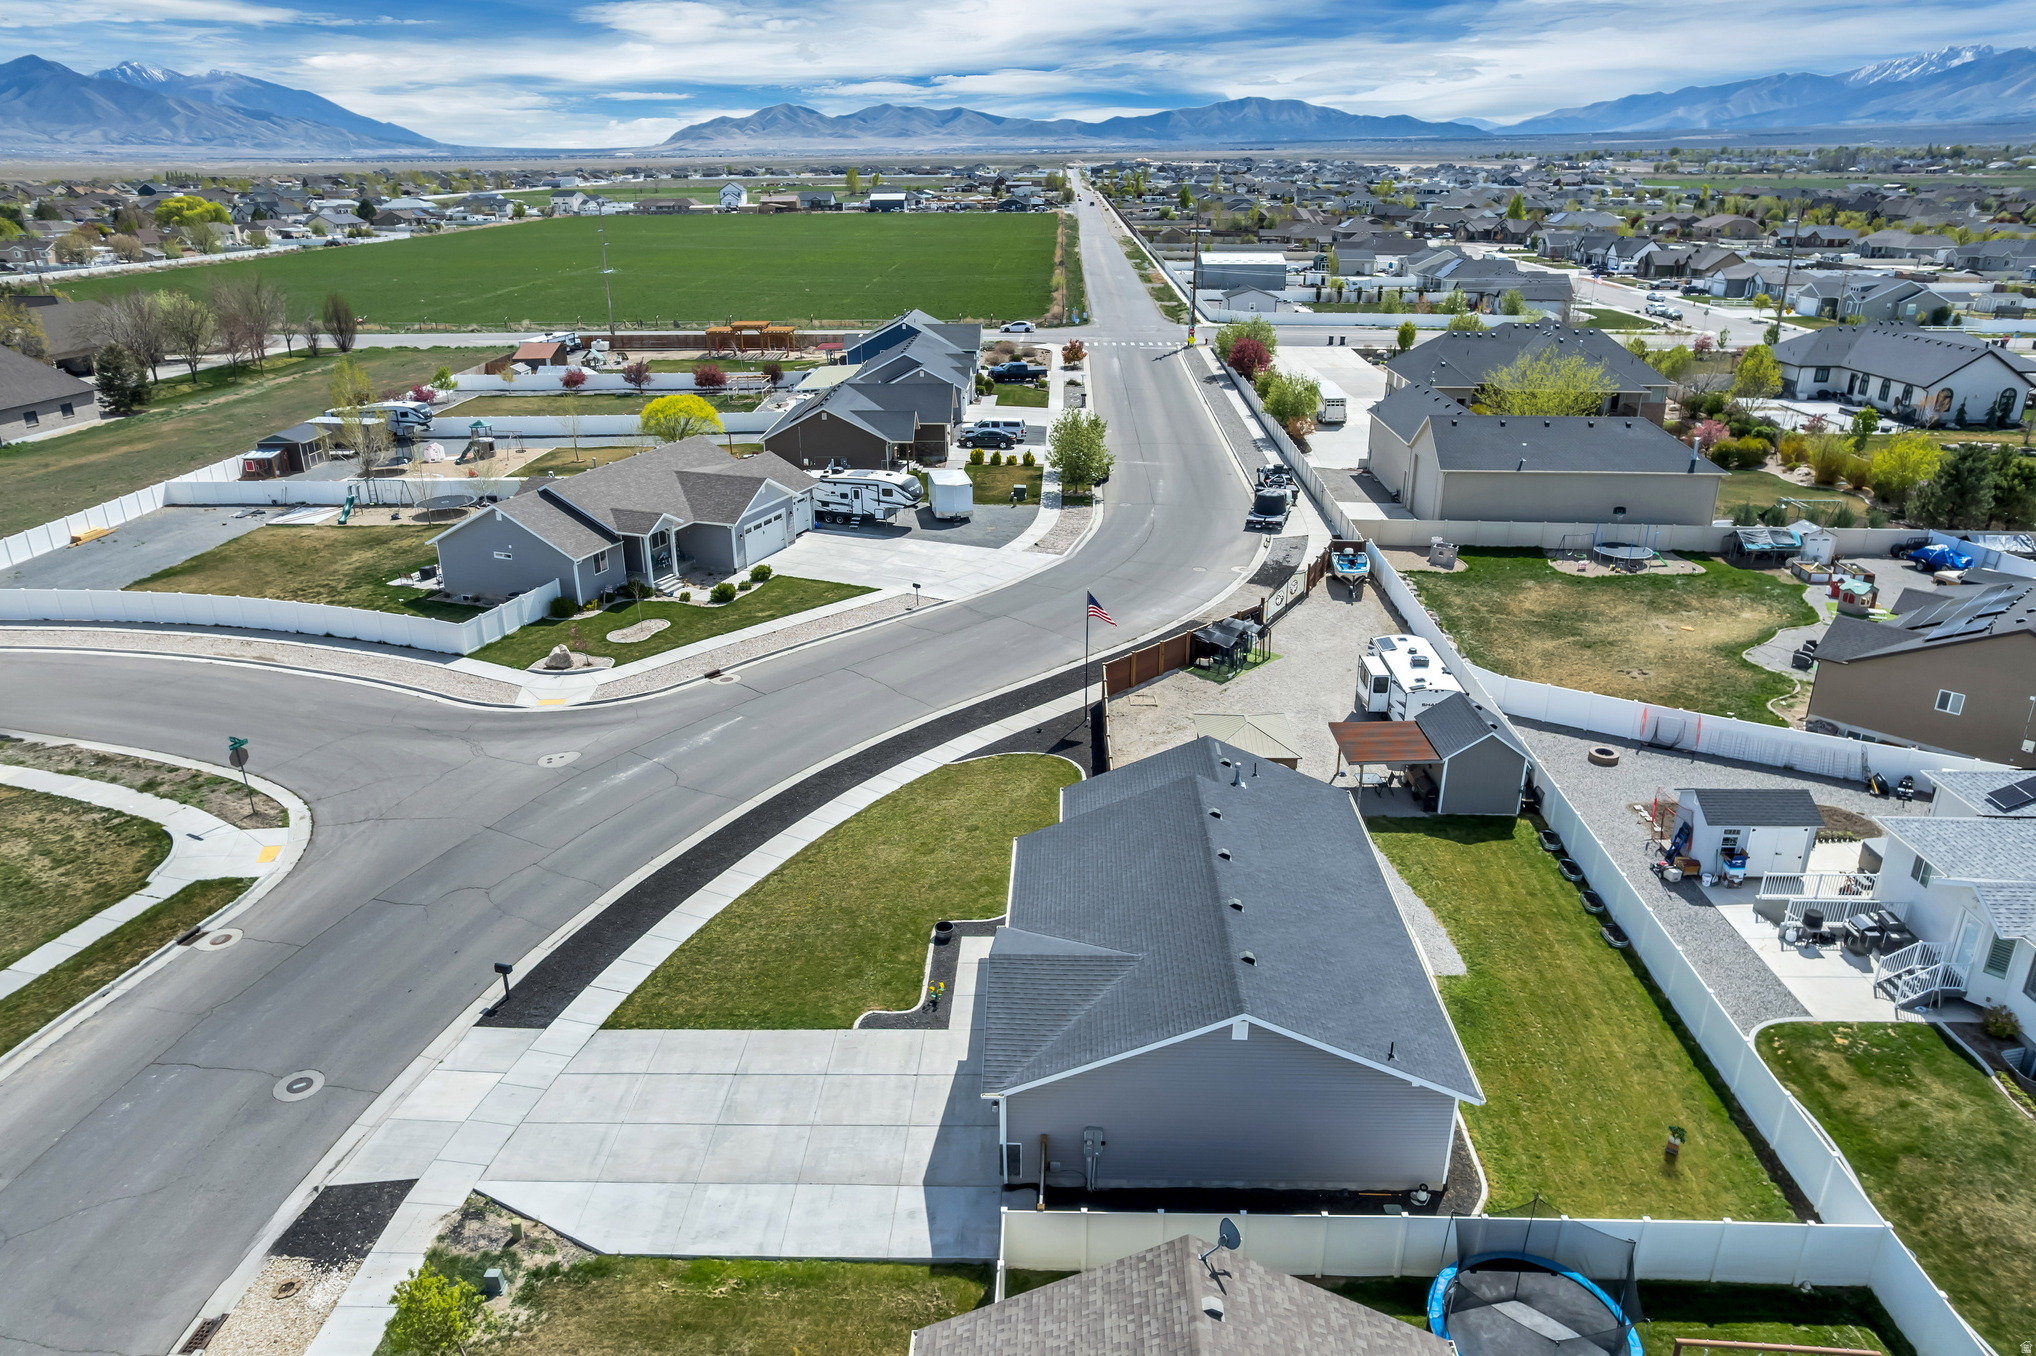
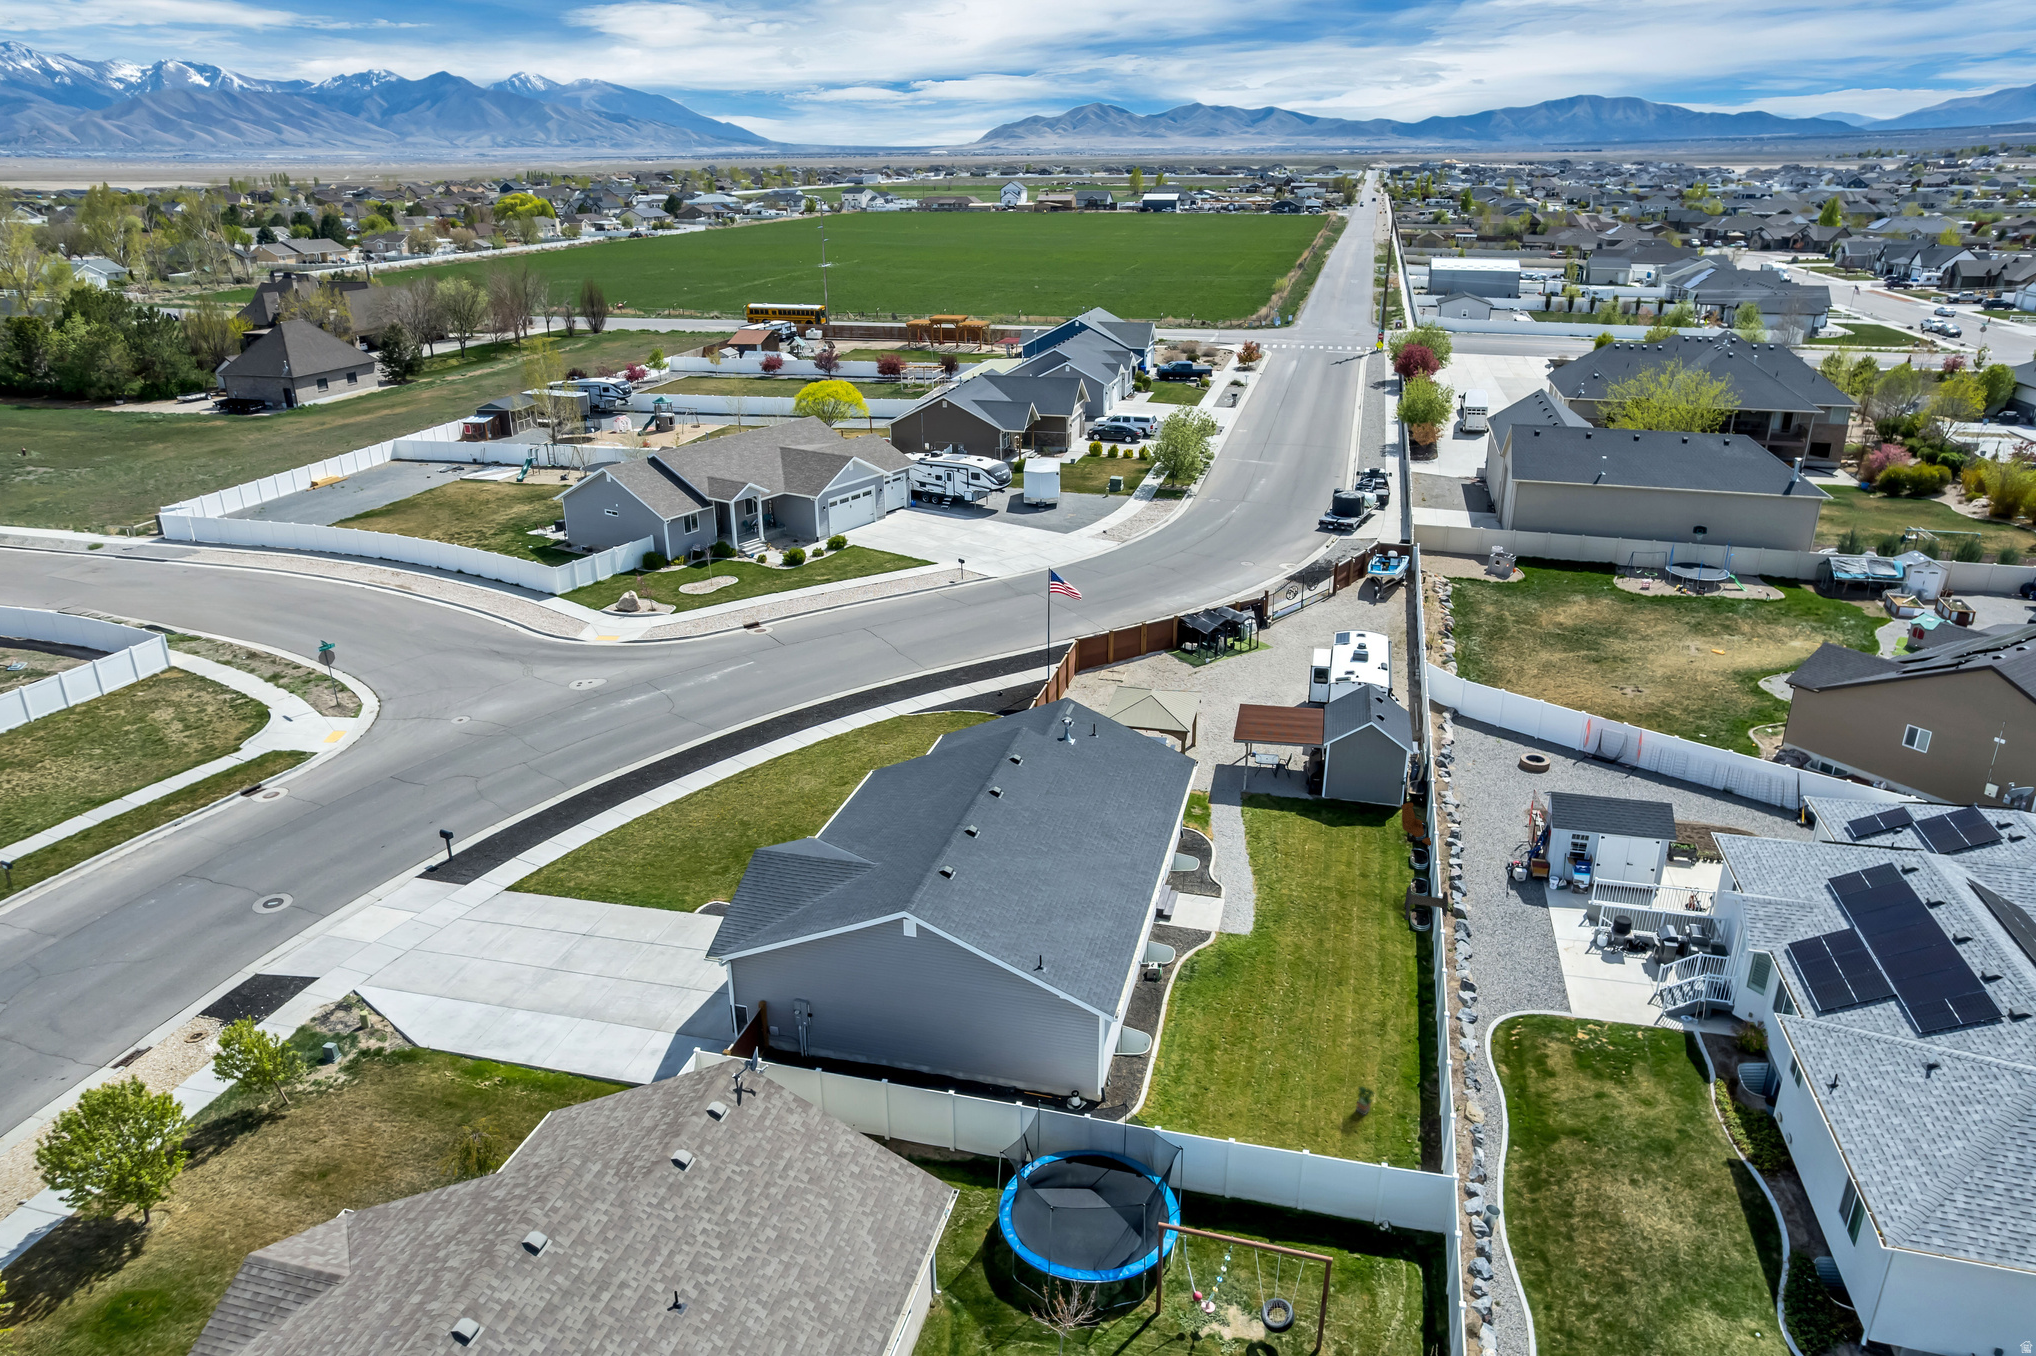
lounge chair: none [1528,811,1569,859] -> present [1402,803,1431,847]
bench: none [1575,900,1627,935] -> present [1404,887,1448,919]

